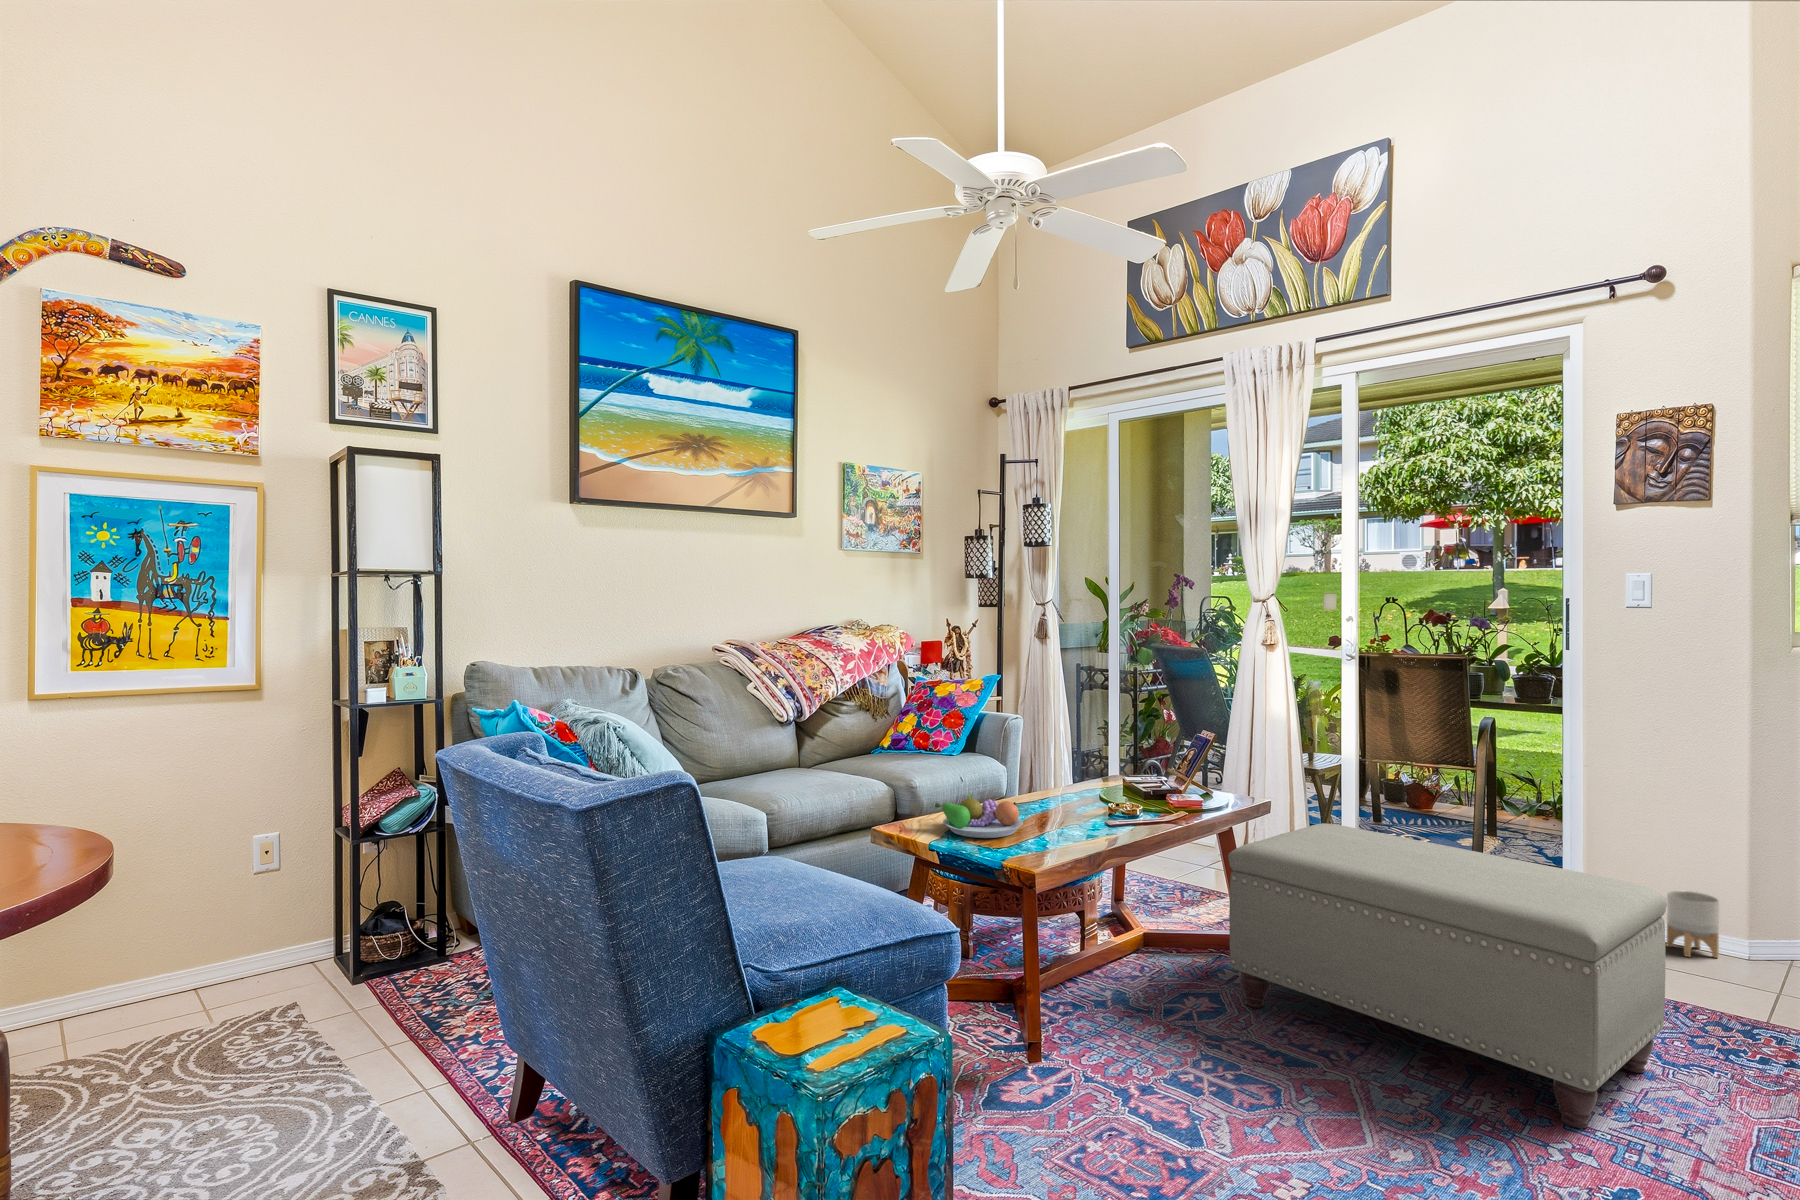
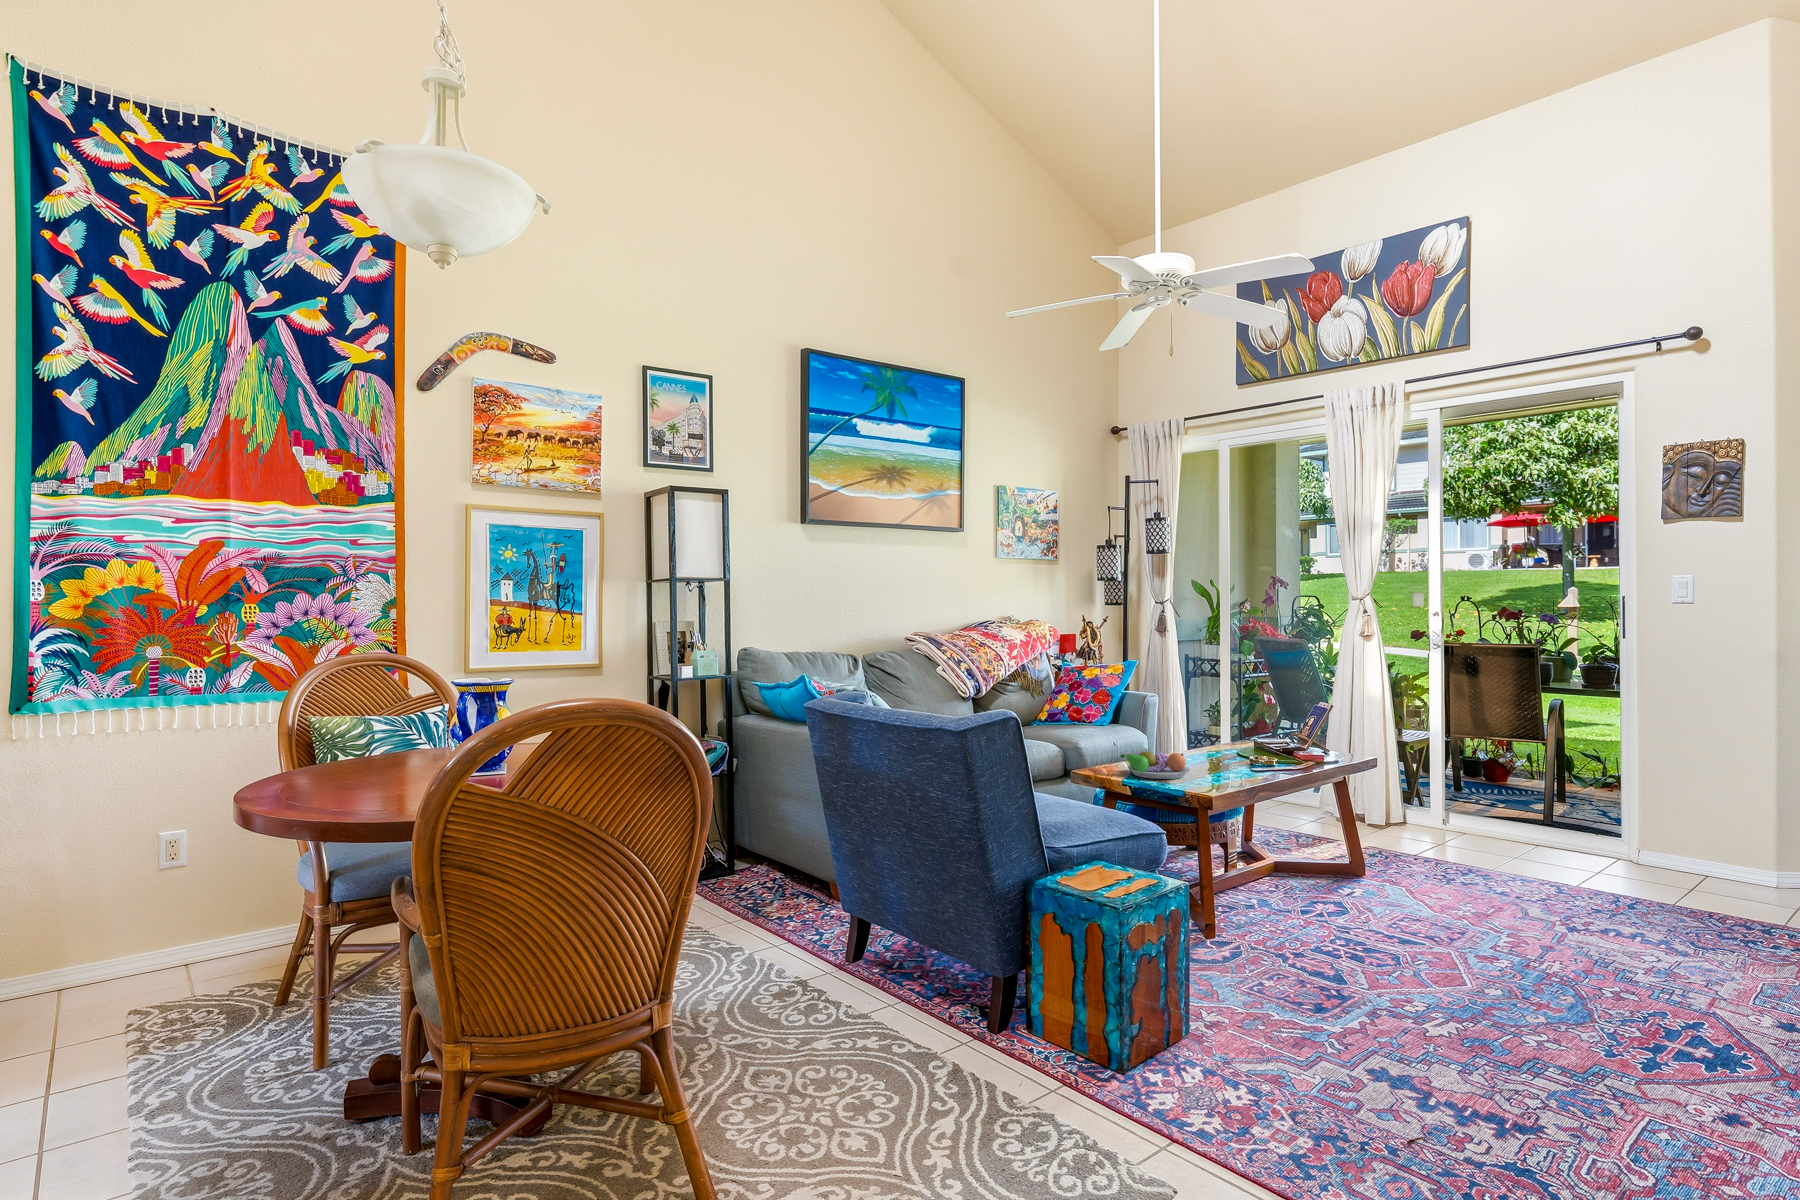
ottoman: present [1228,823,1667,1128] -> none [1351,774,1694,979]
planter: present [1667,890,1719,958] -> none [1706,833,1749,886]

